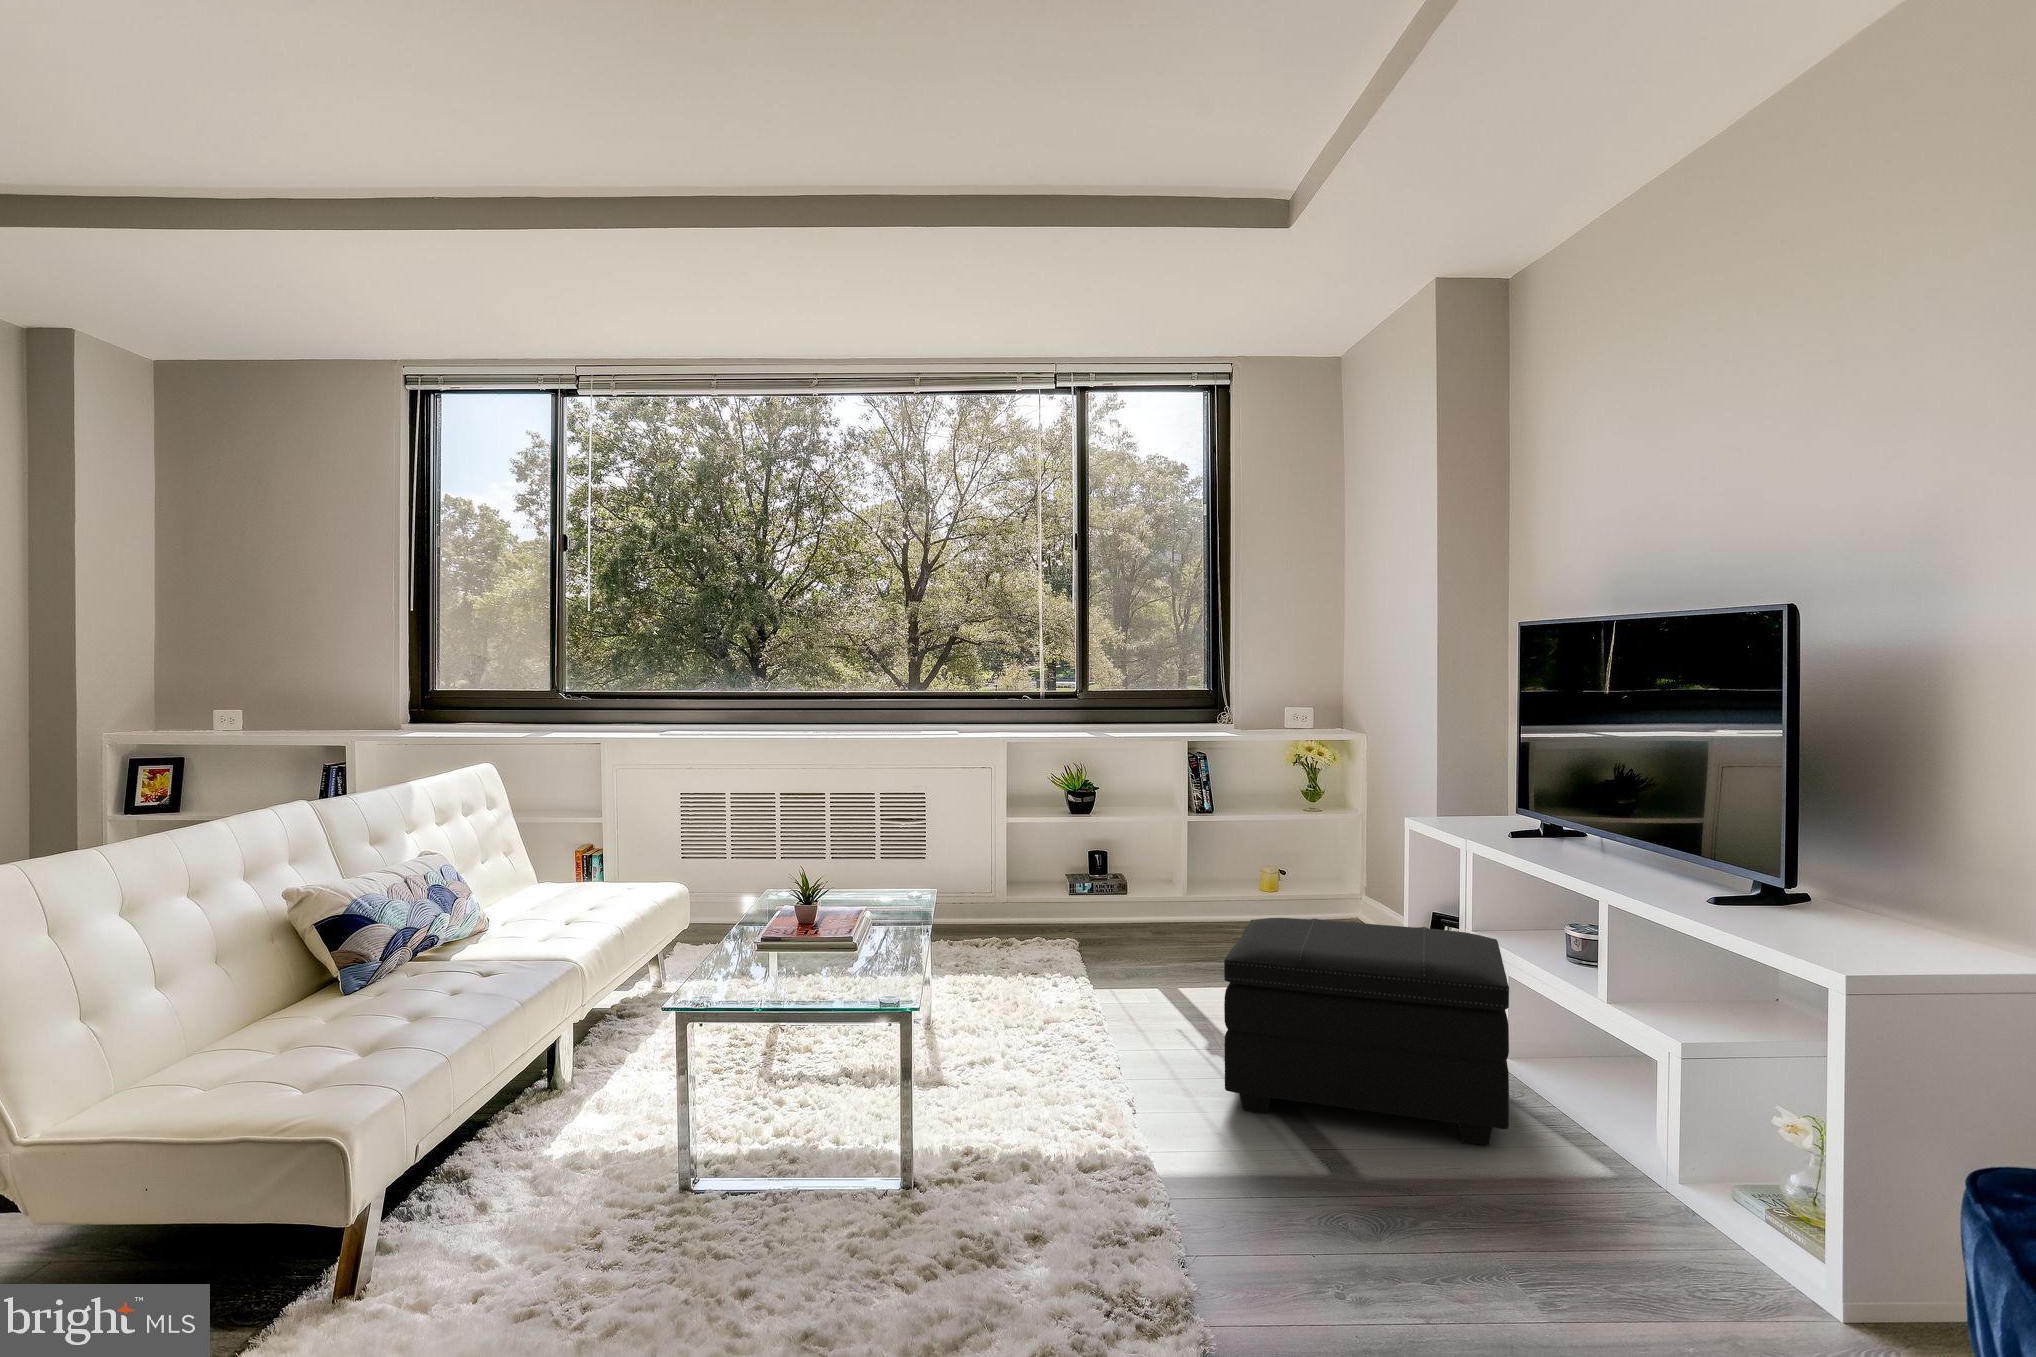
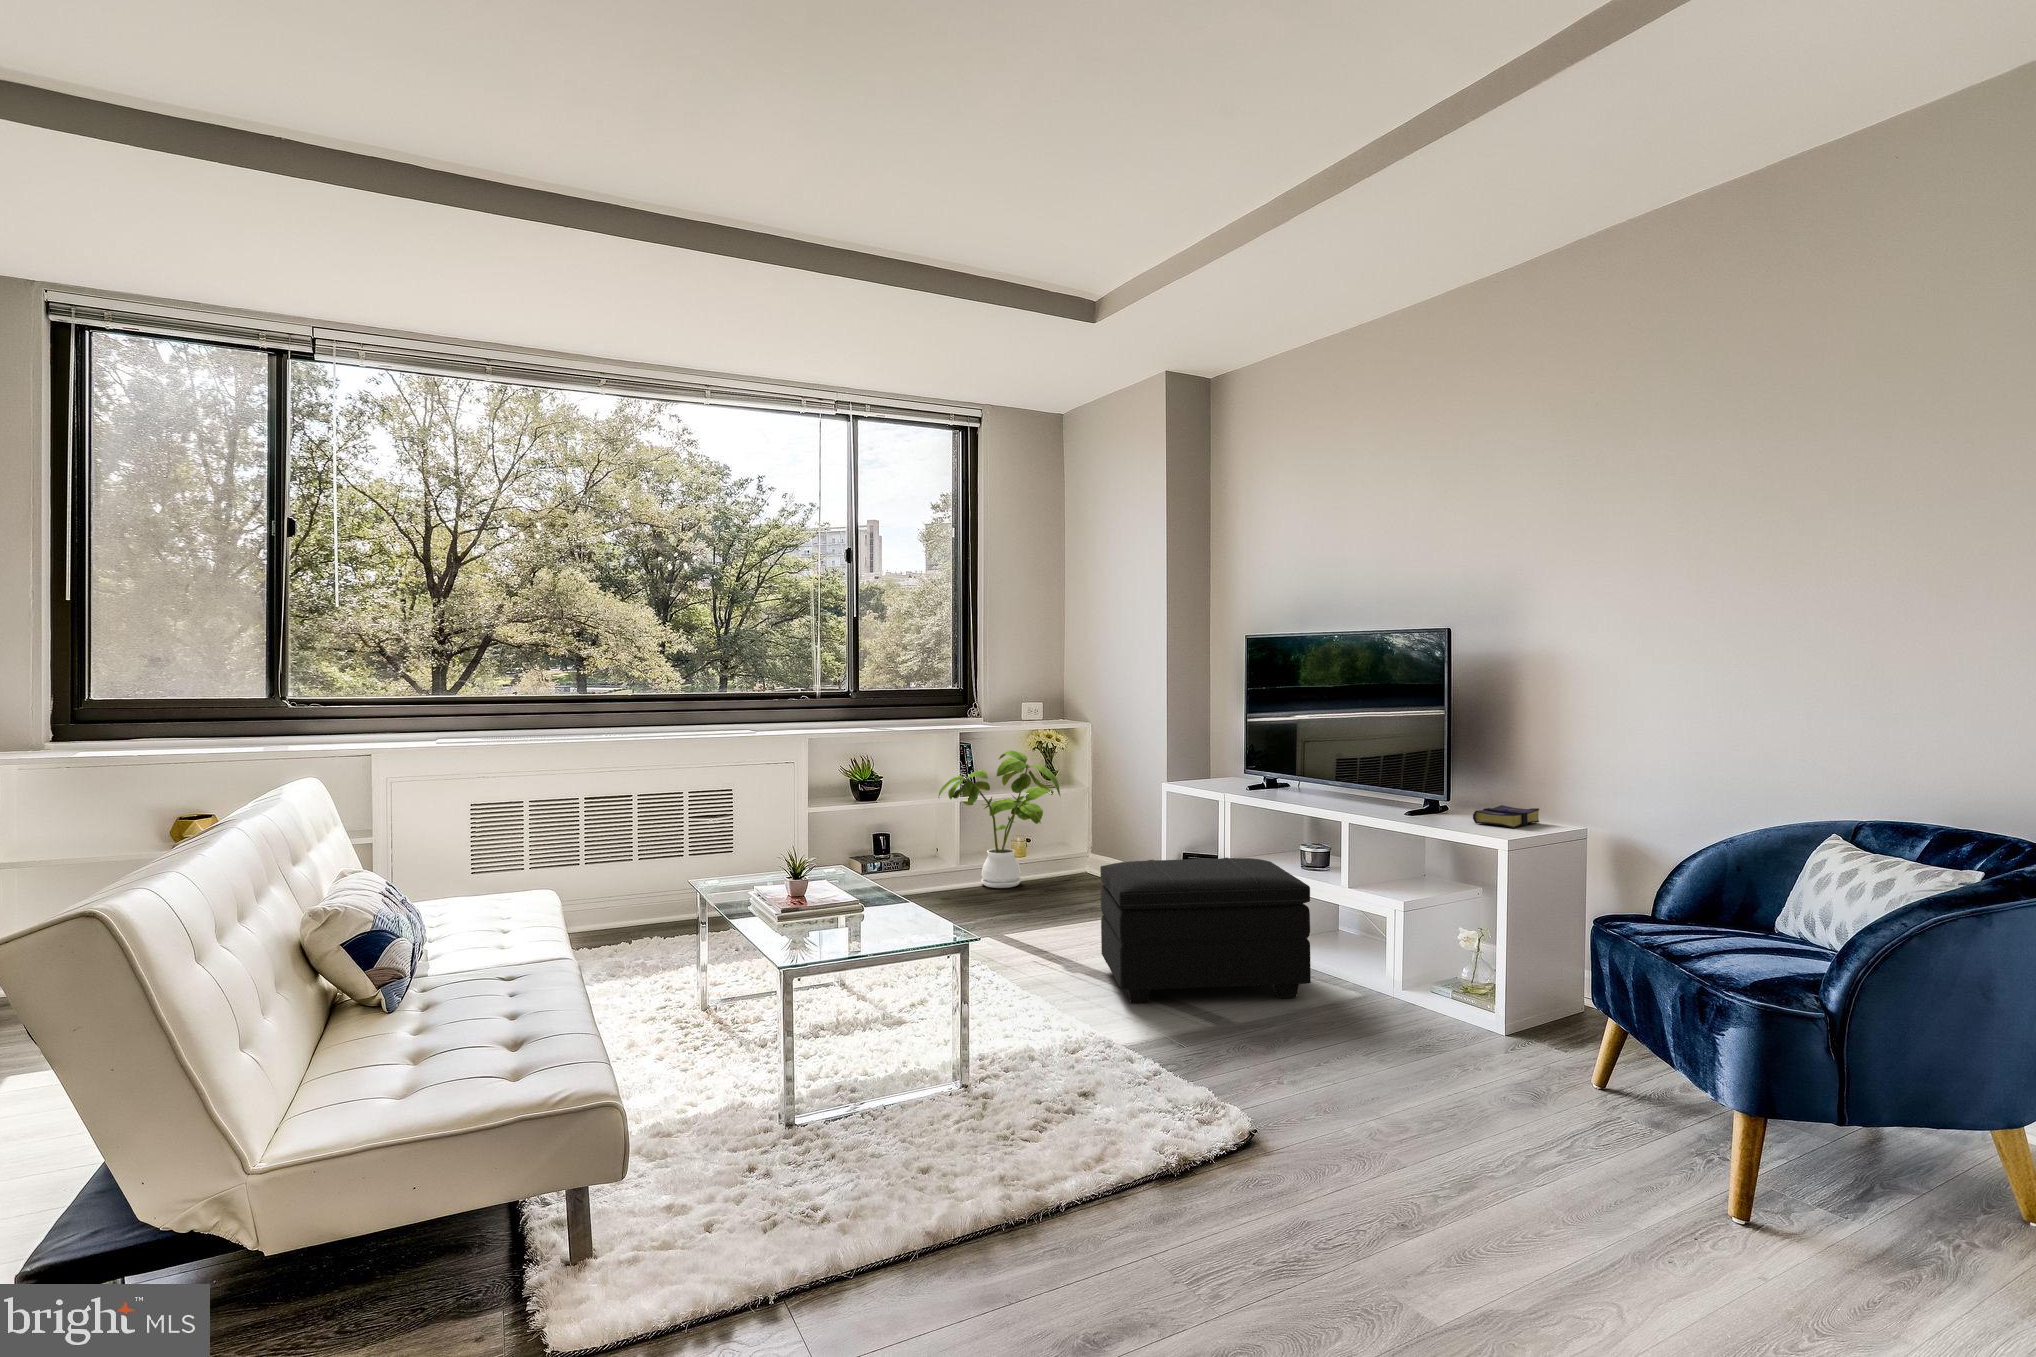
house plant: none [1165,765,1314,928] -> present [938,750,1060,888]
book: none [1804,894,1942,936] -> present [1473,805,1539,828]

